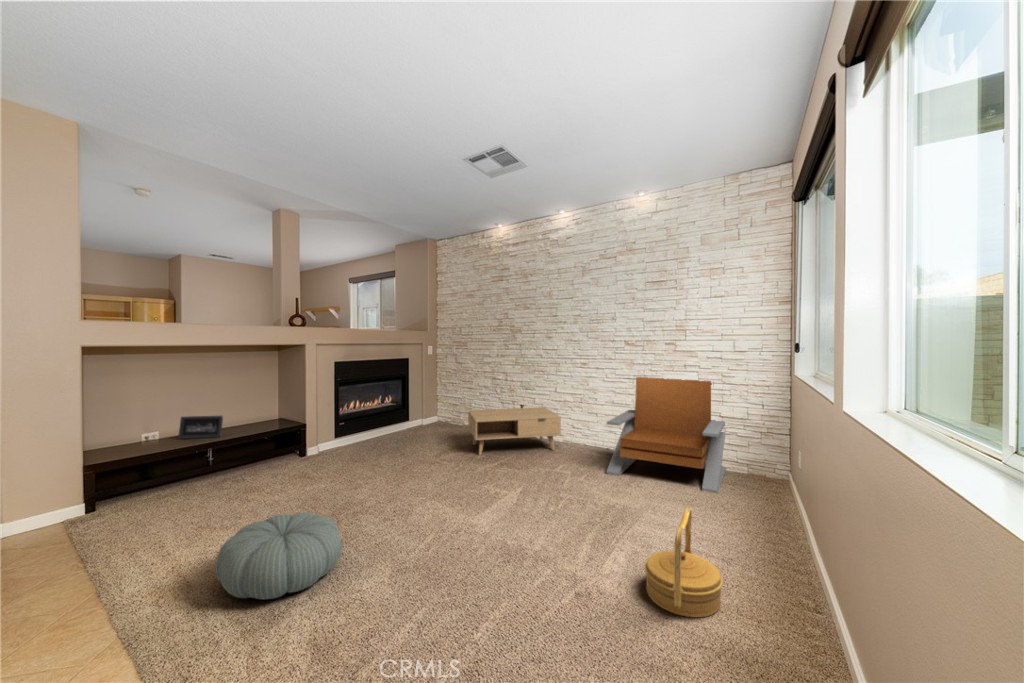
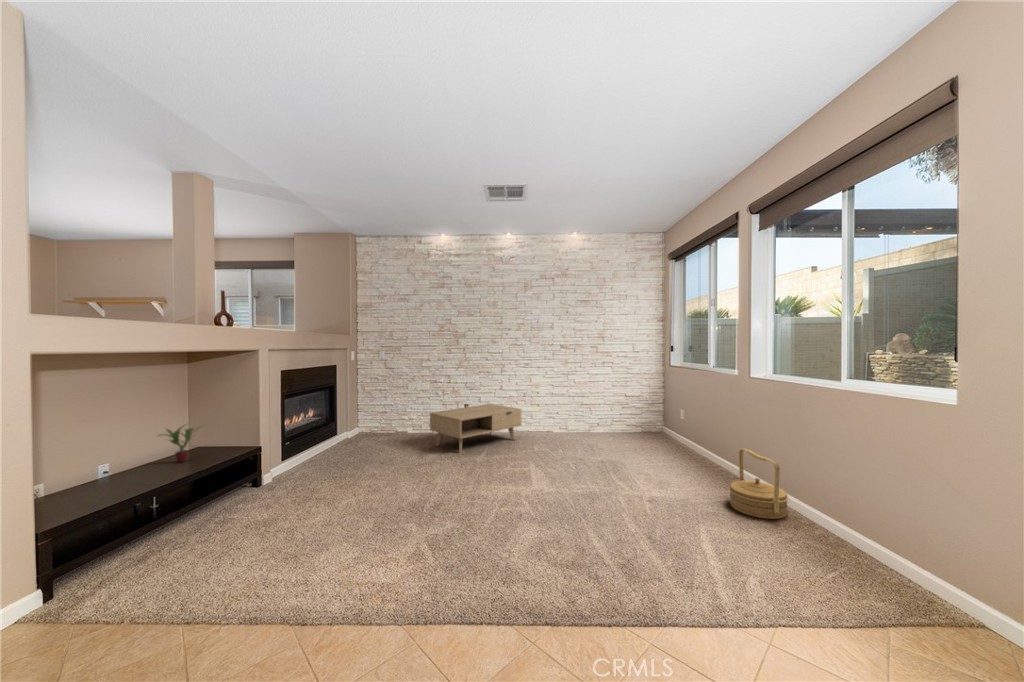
lounge chair: present [606,377,726,493] -> none [572,370,666,450]
potted plant: none [233,400,266,428] -> present [160,426,194,462]
picture frame: present [178,416,223,439] -> none [82,447,162,491]
pouf: present [215,512,342,599] -> none [424,519,551,625]

